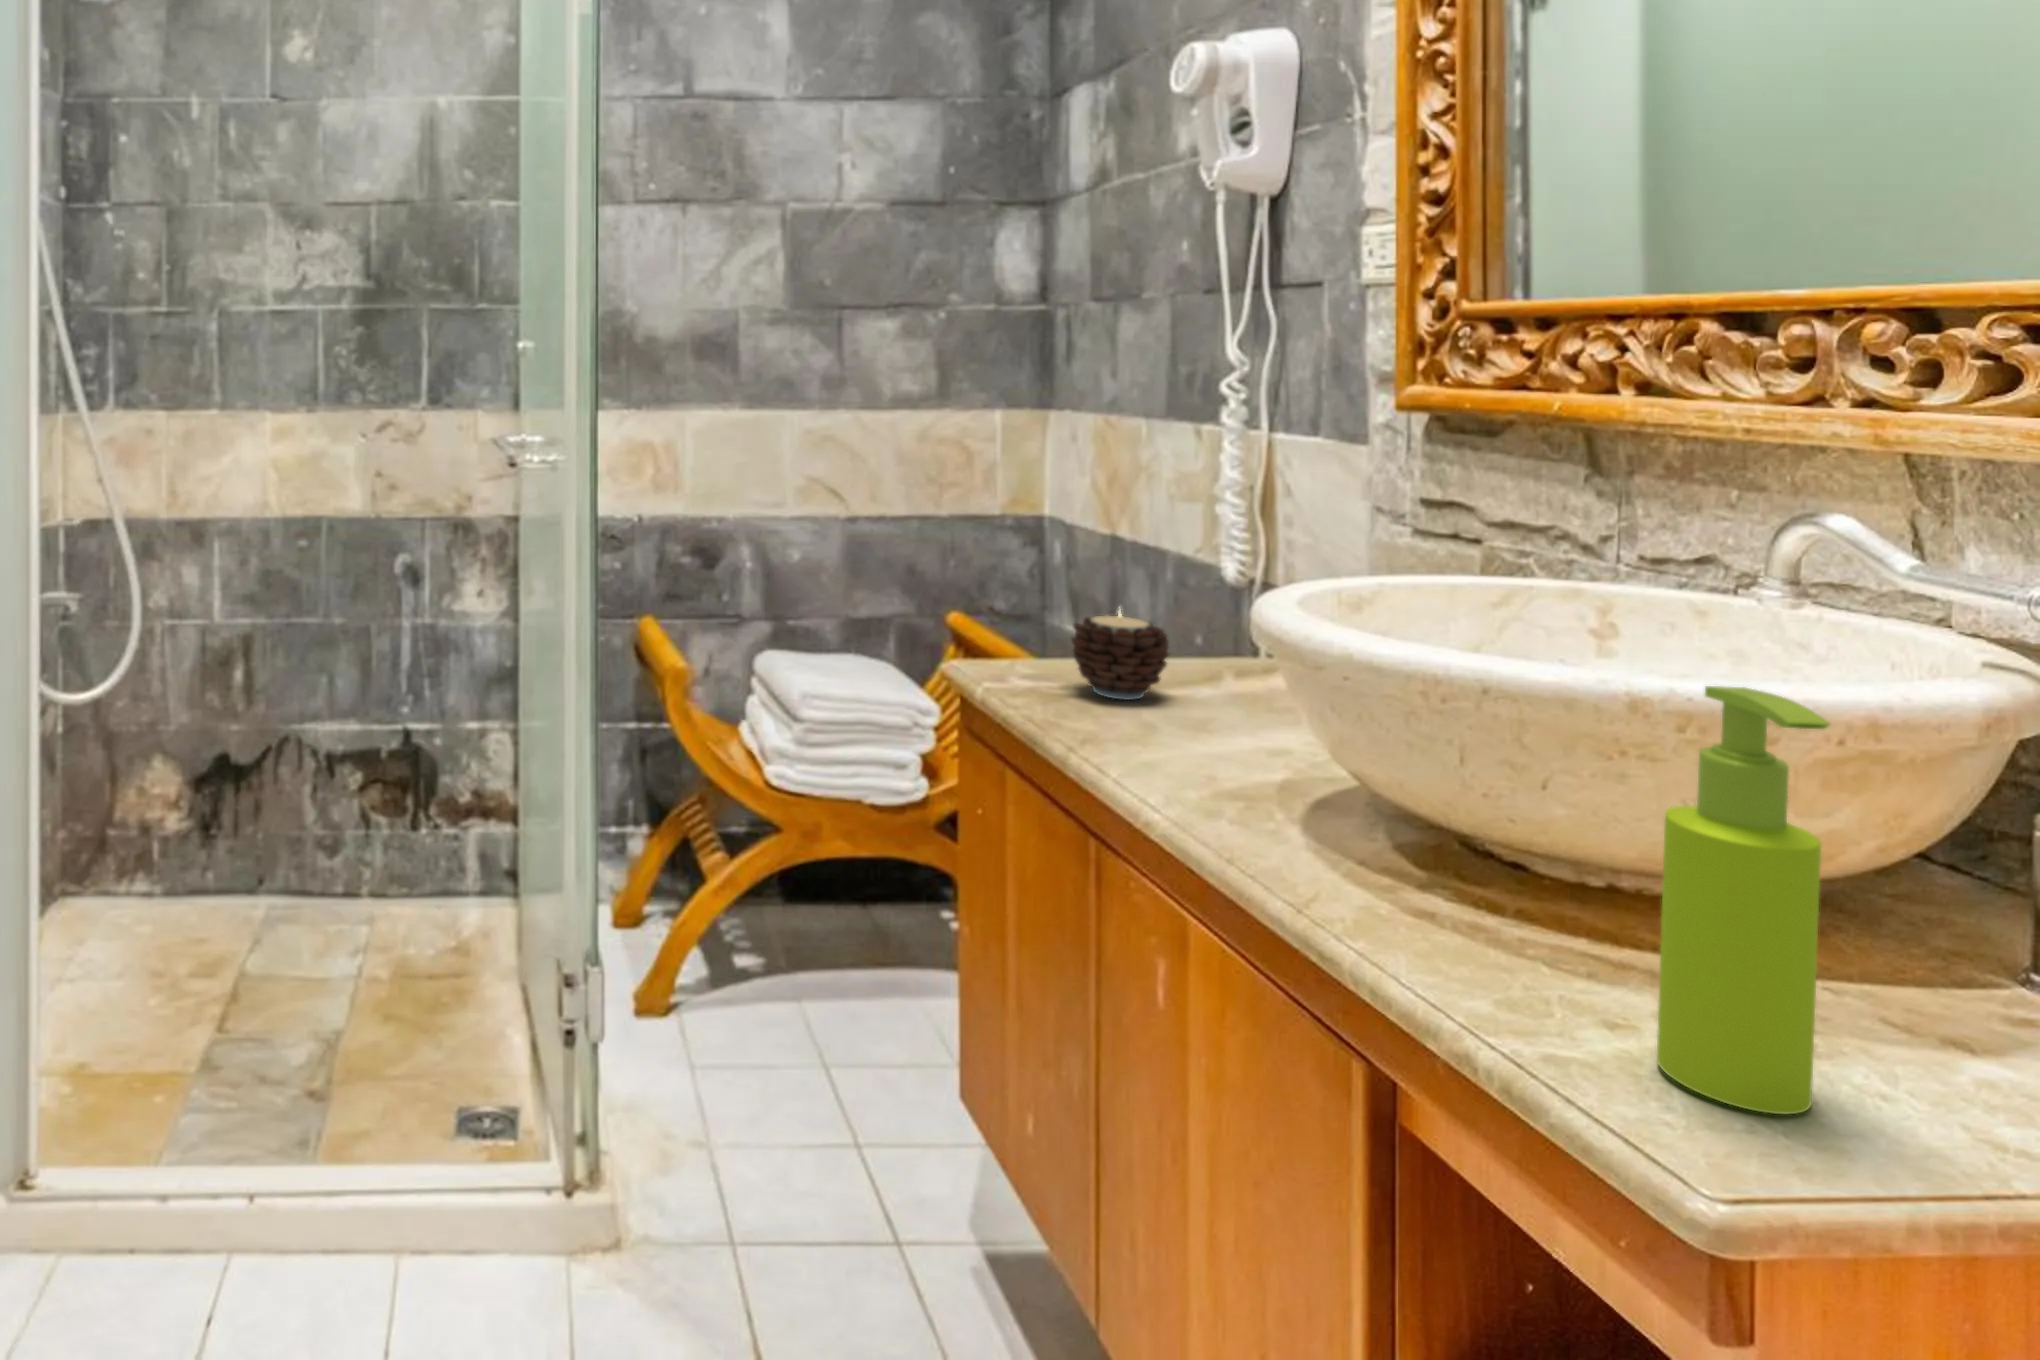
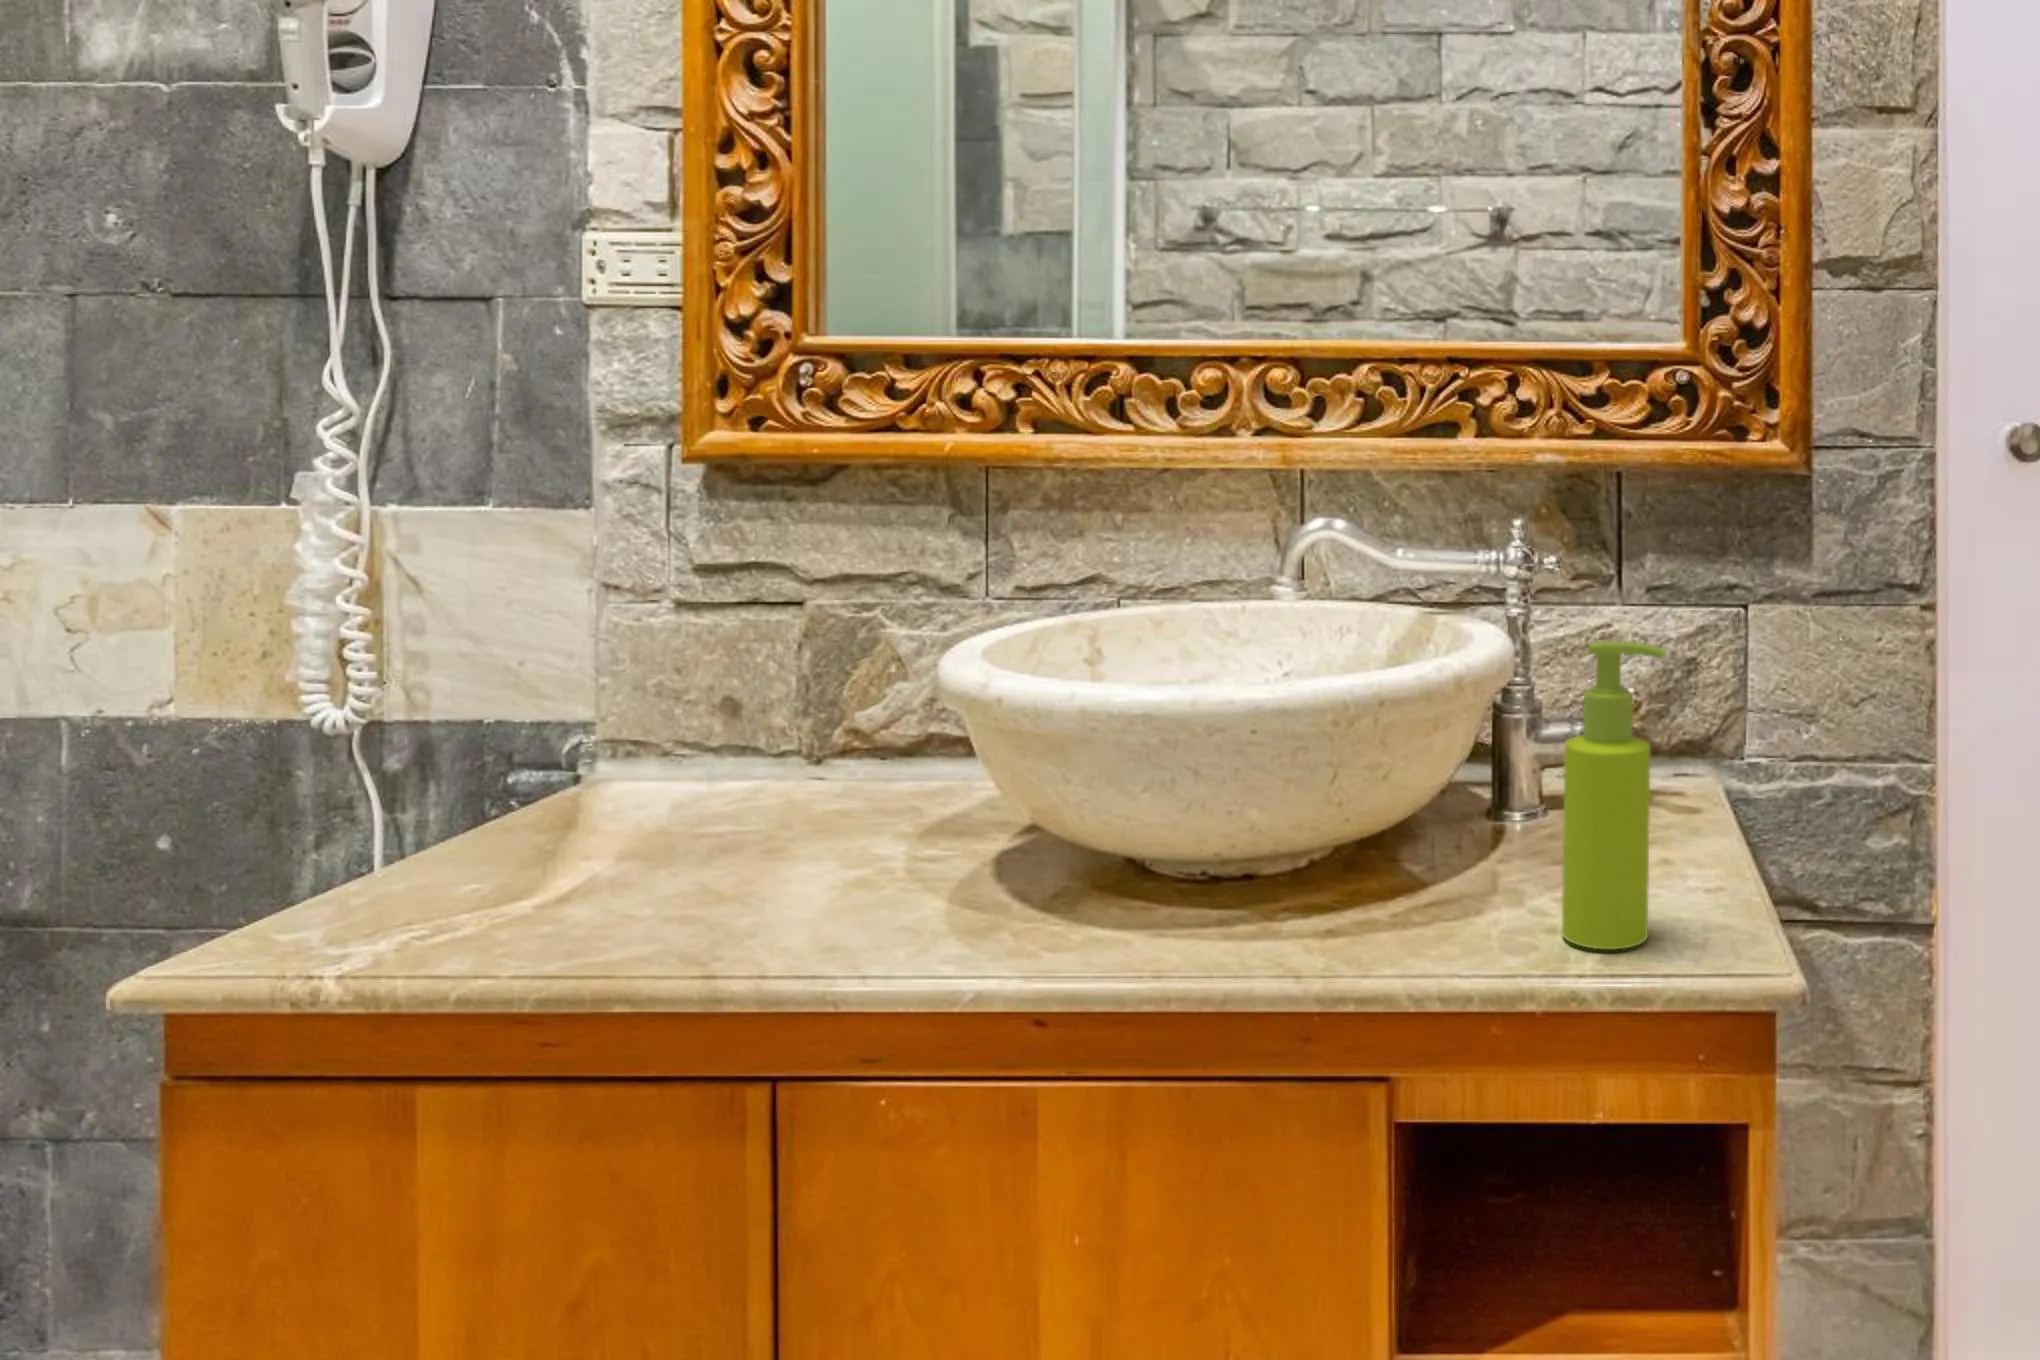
candle: present [1071,611,1169,700] -> none [454,788,625,936]

